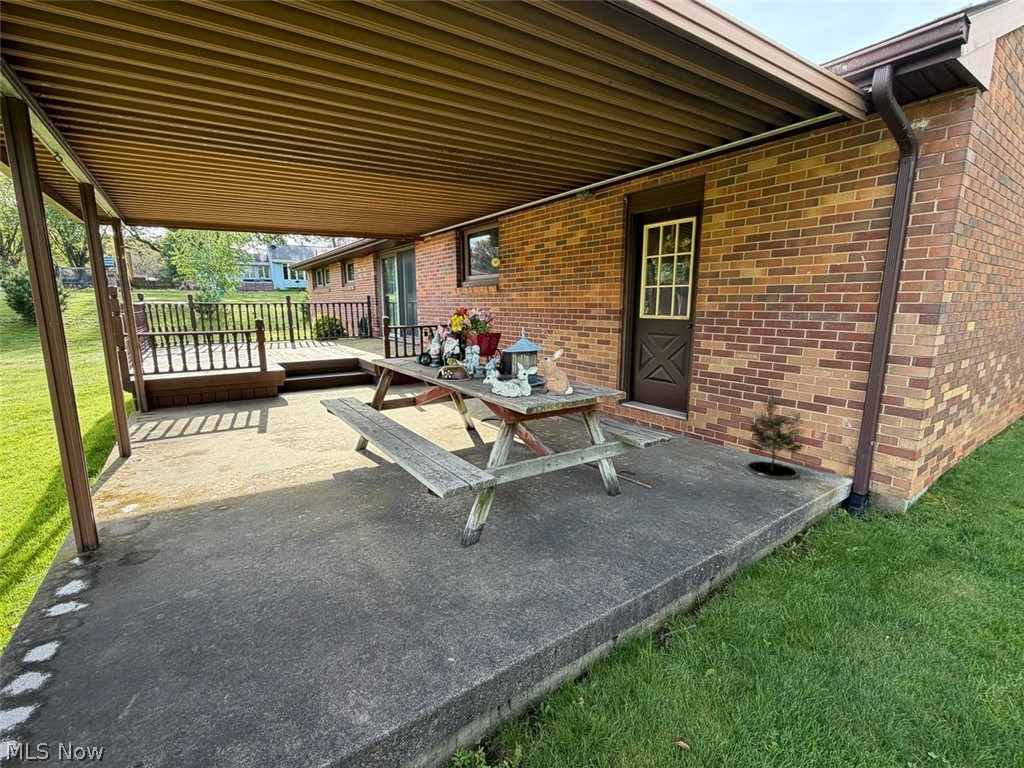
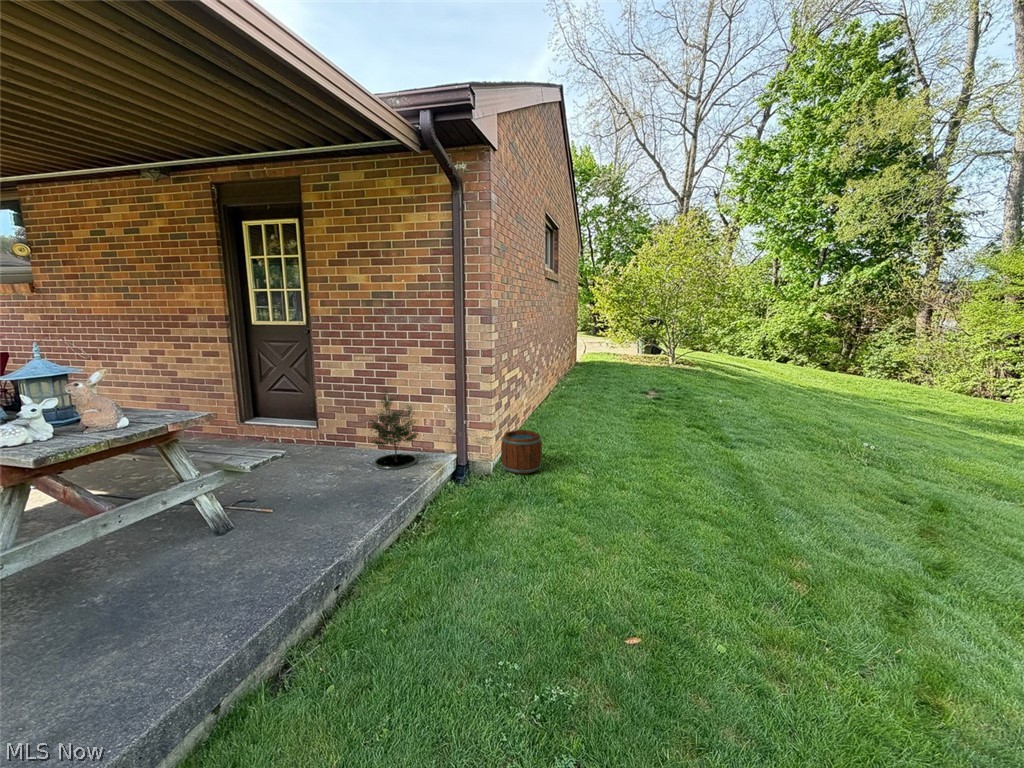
bucket: none [921,468,1003,530] -> present [501,430,542,474]

